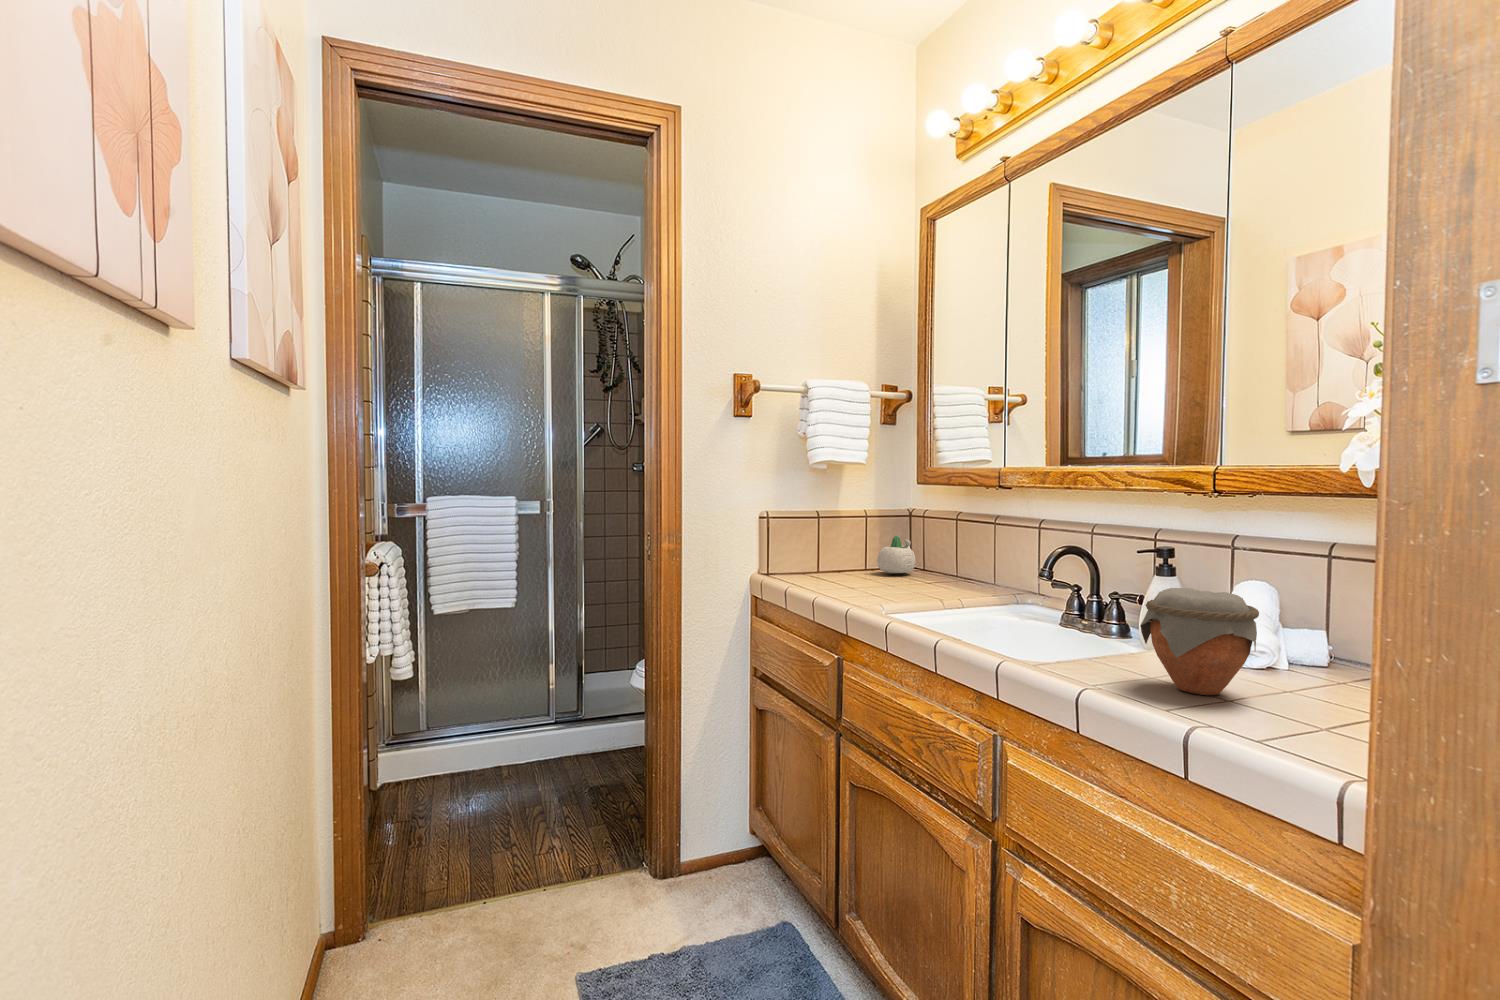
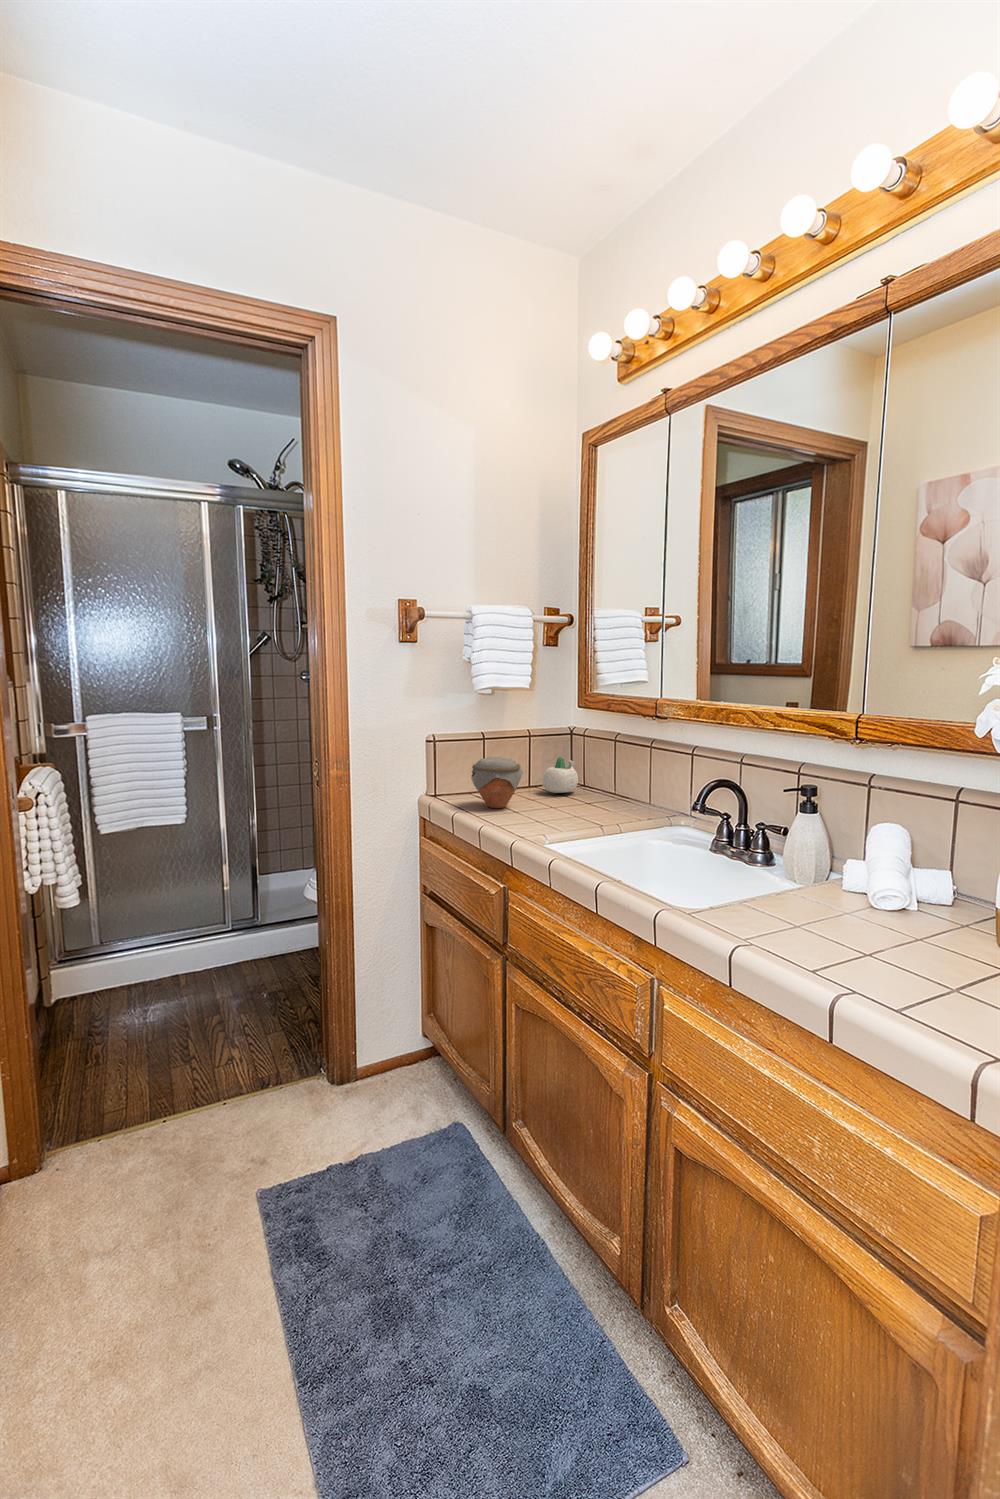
jar: present [1140,588,1259,695] -> present [471,757,523,808]

